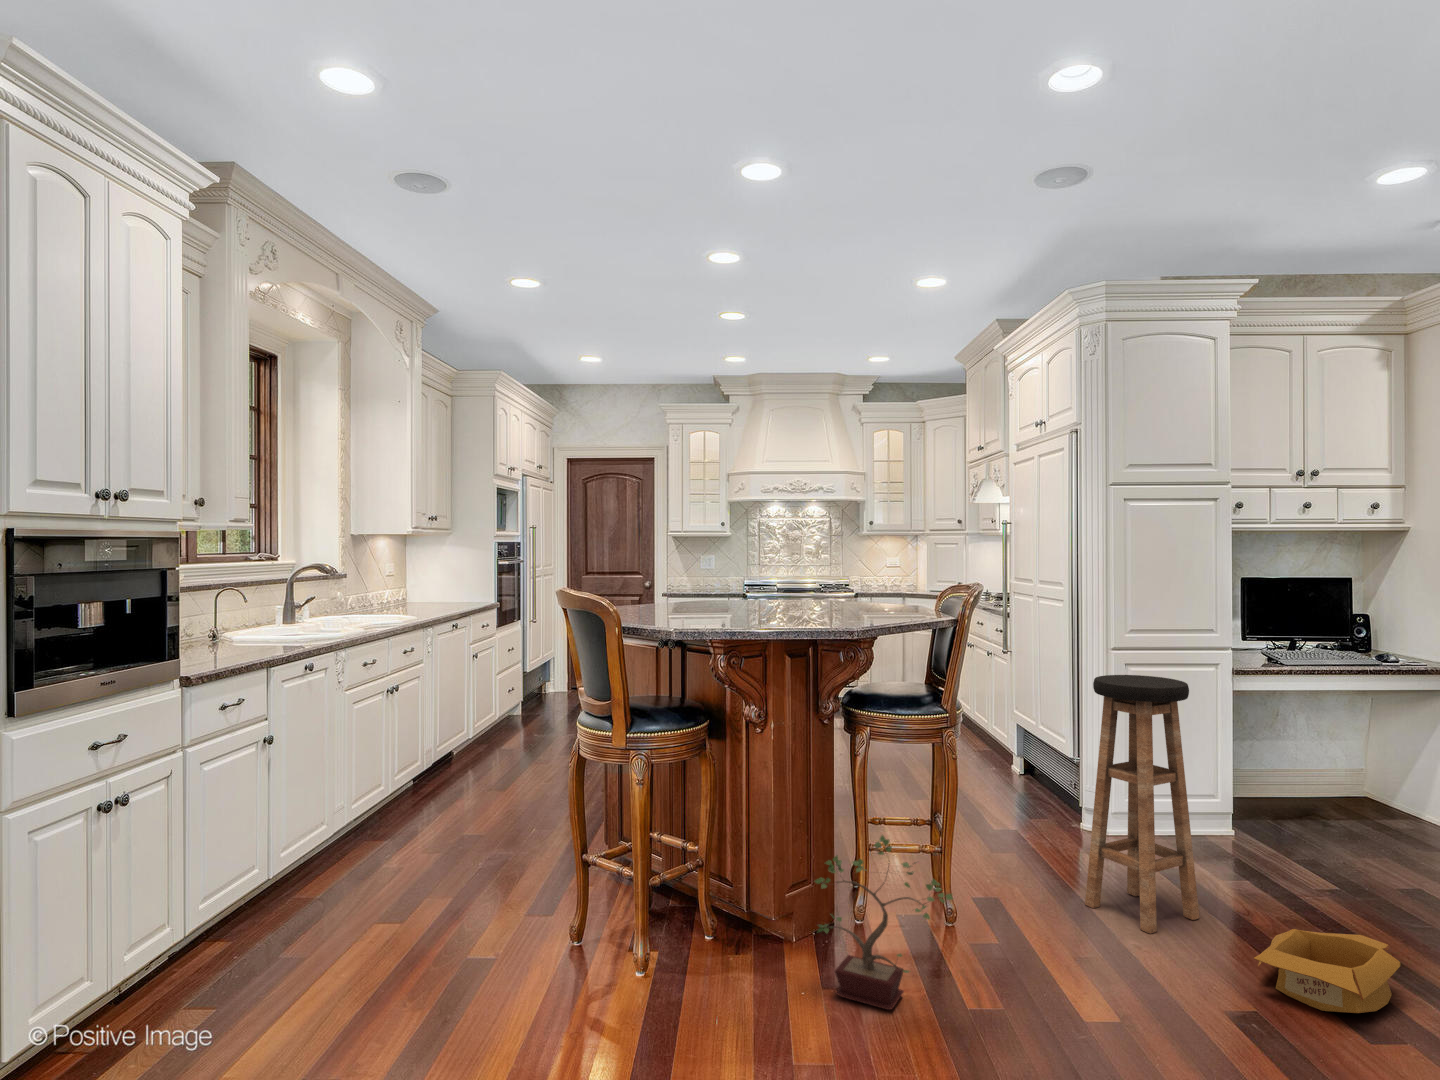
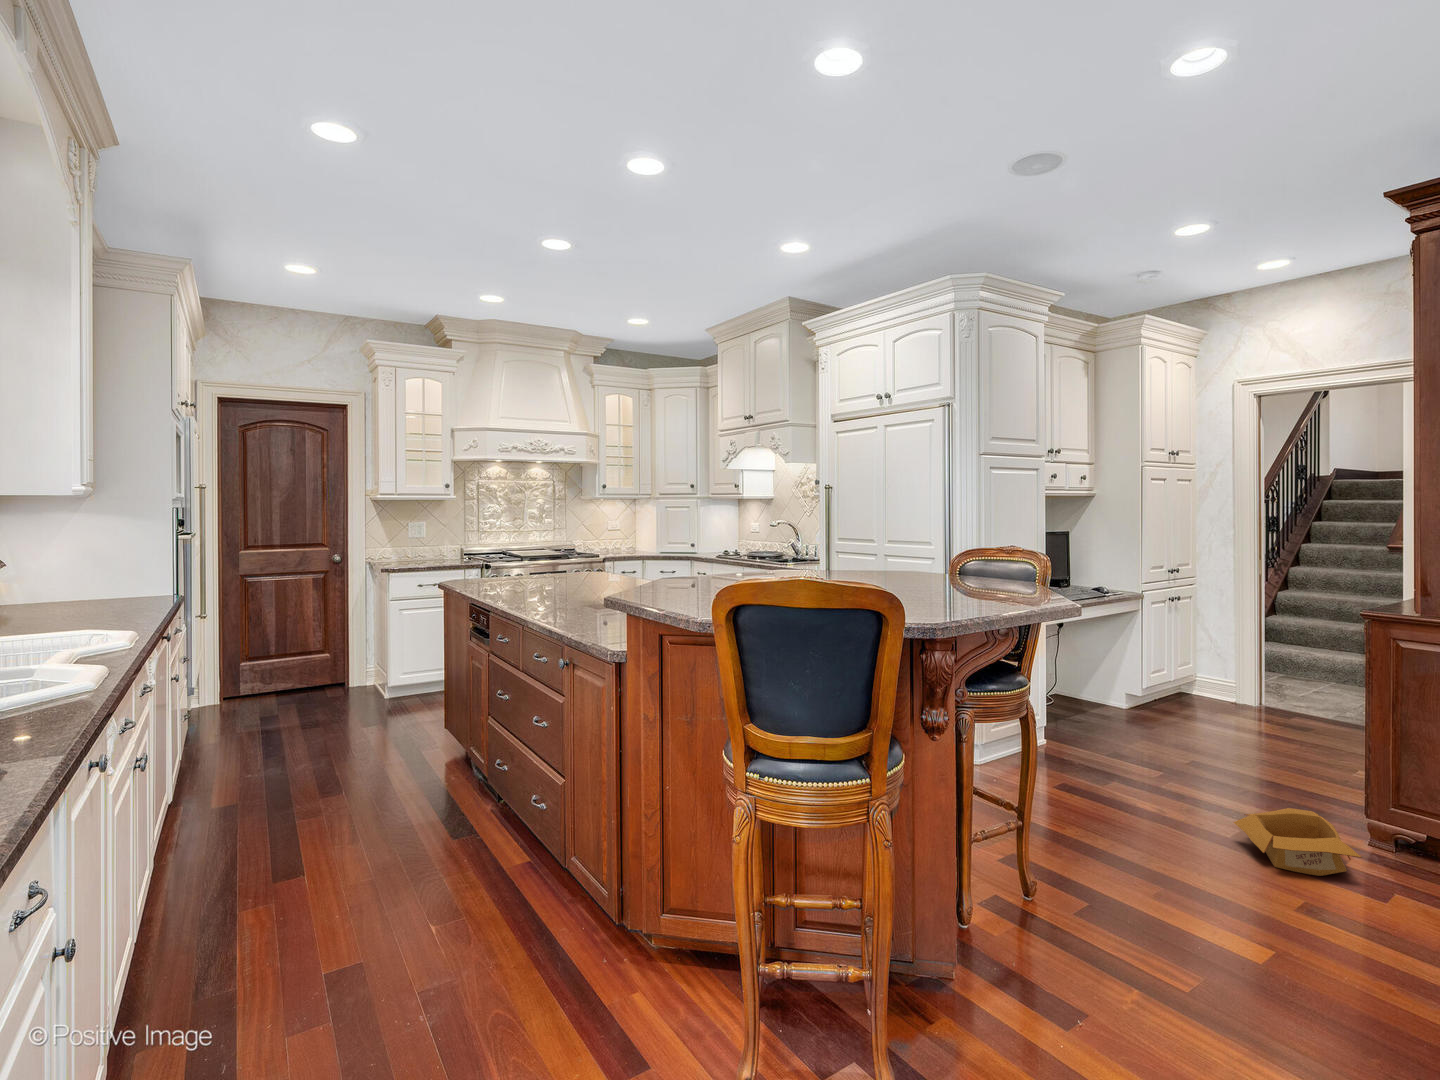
bar stool: present [1085,675,1199,934] -> none [1072,622,1157,845]
potted plant: present [815,835,953,1010] -> none [1060,818,1226,1004]

